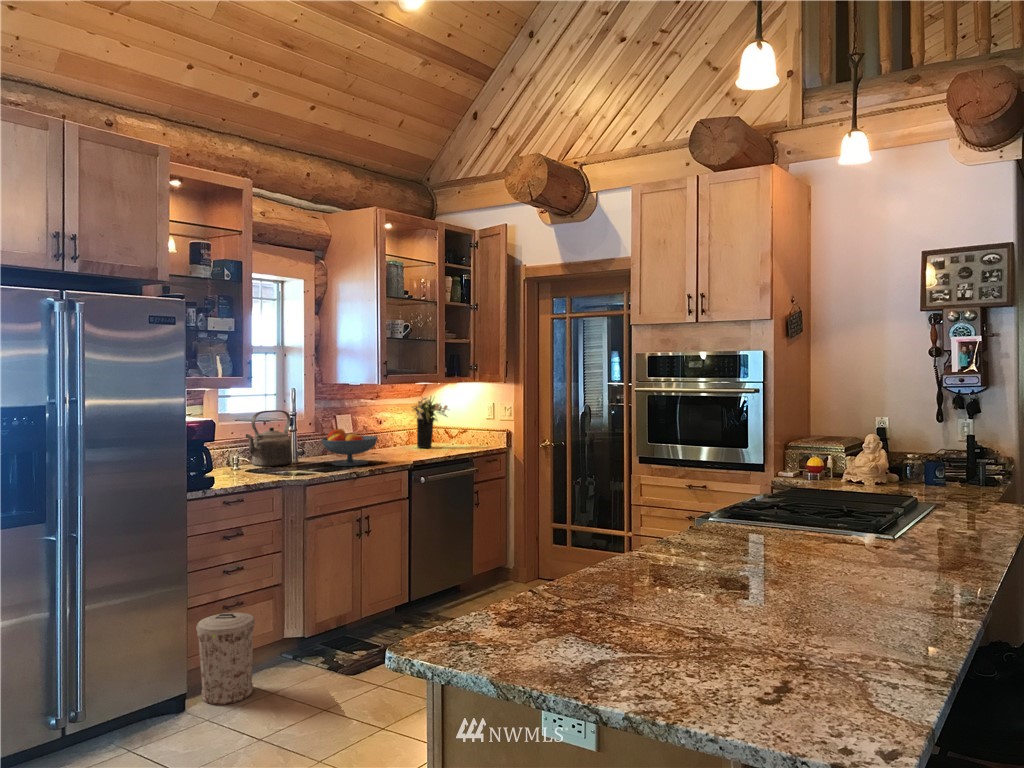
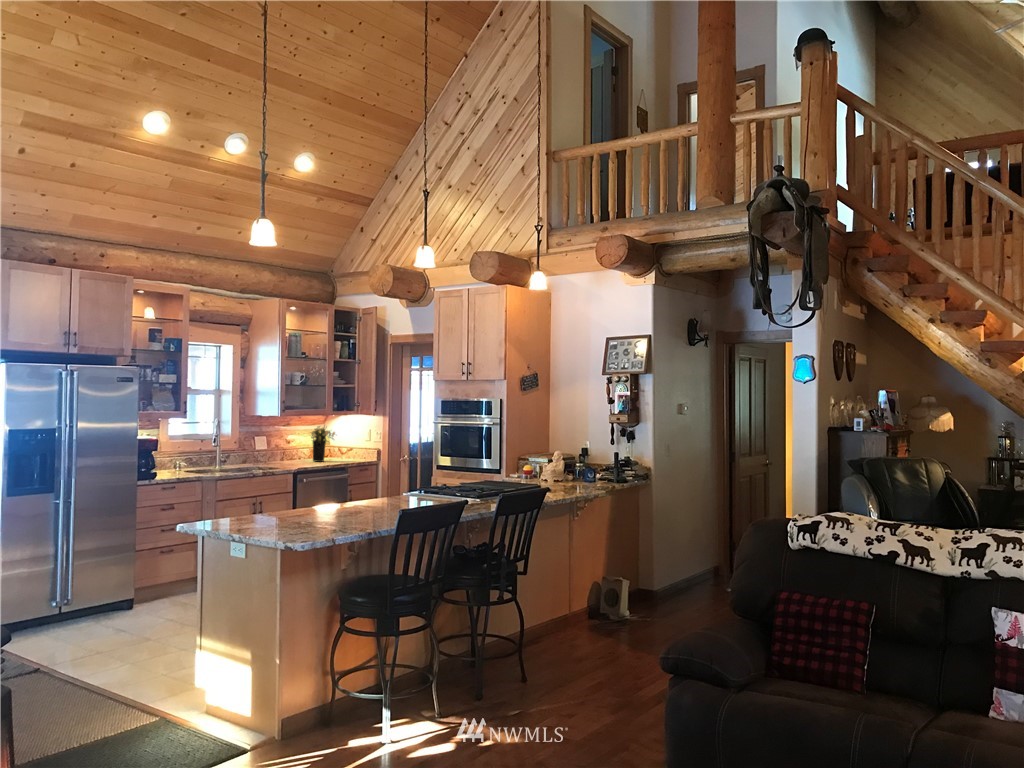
kettle: present [246,410,292,466] -> none [185,433,217,470]
fruit bowl: present [321,429,378,466] -> none [235,446,274,471]
trash can: present [196,613,255,705] -> none [140,554,176,606]

